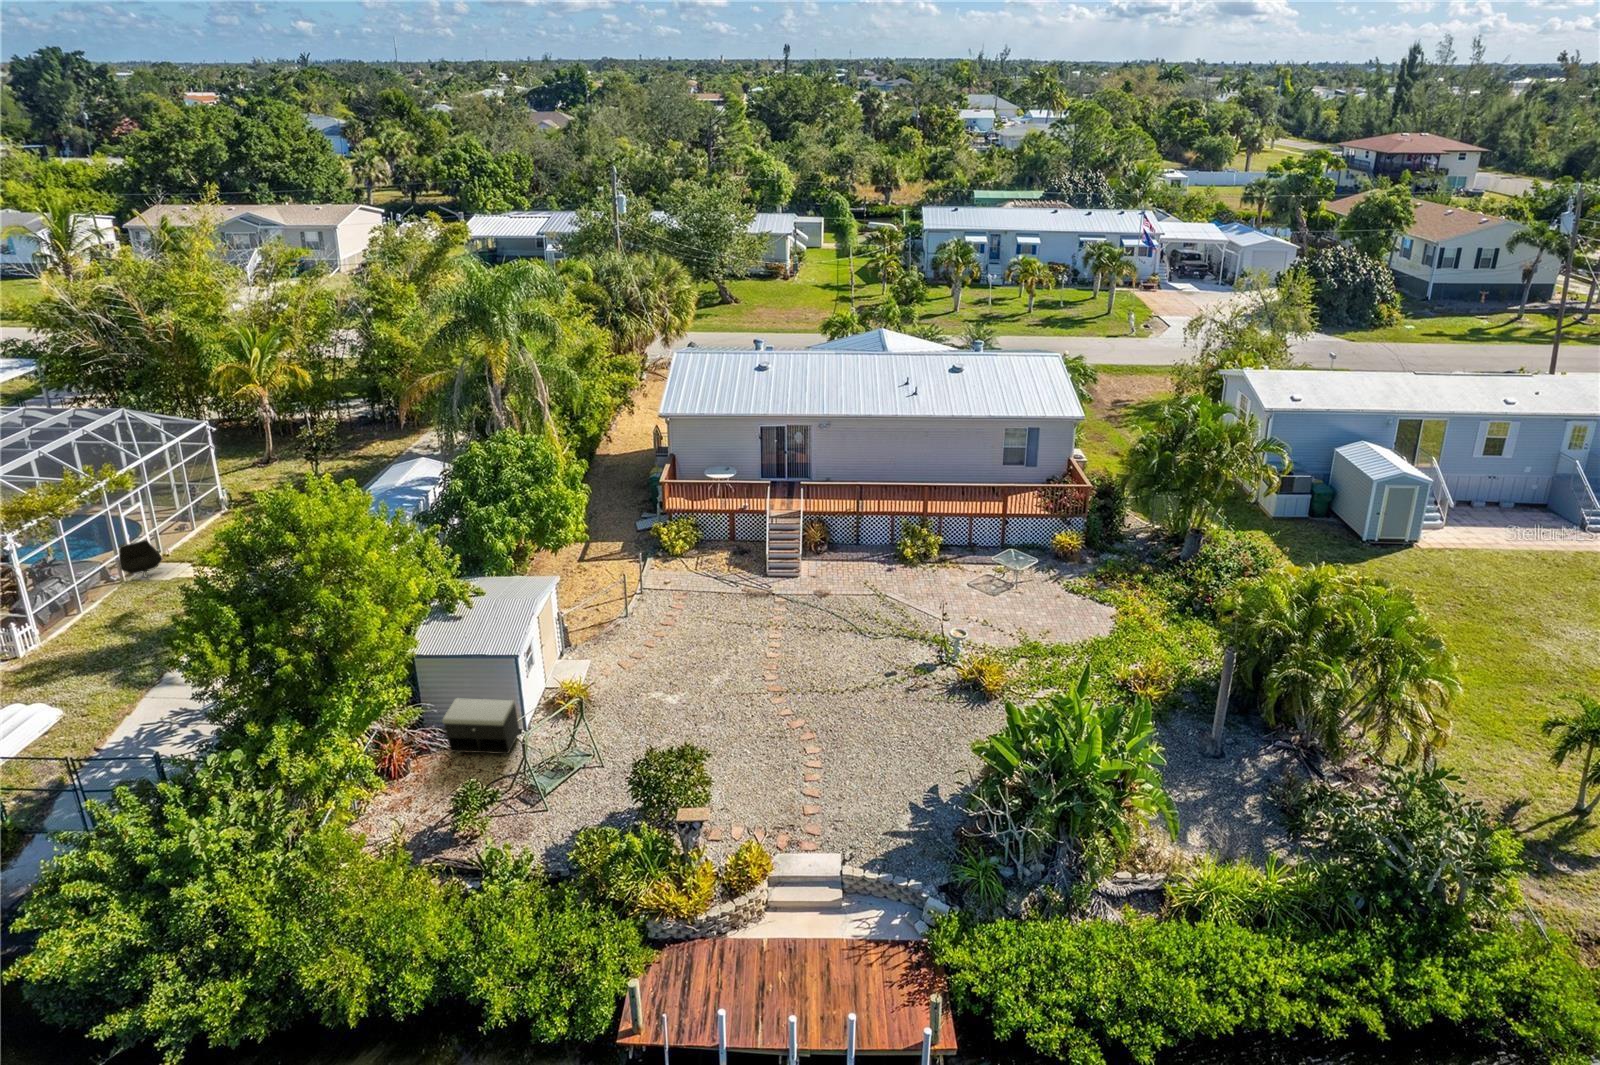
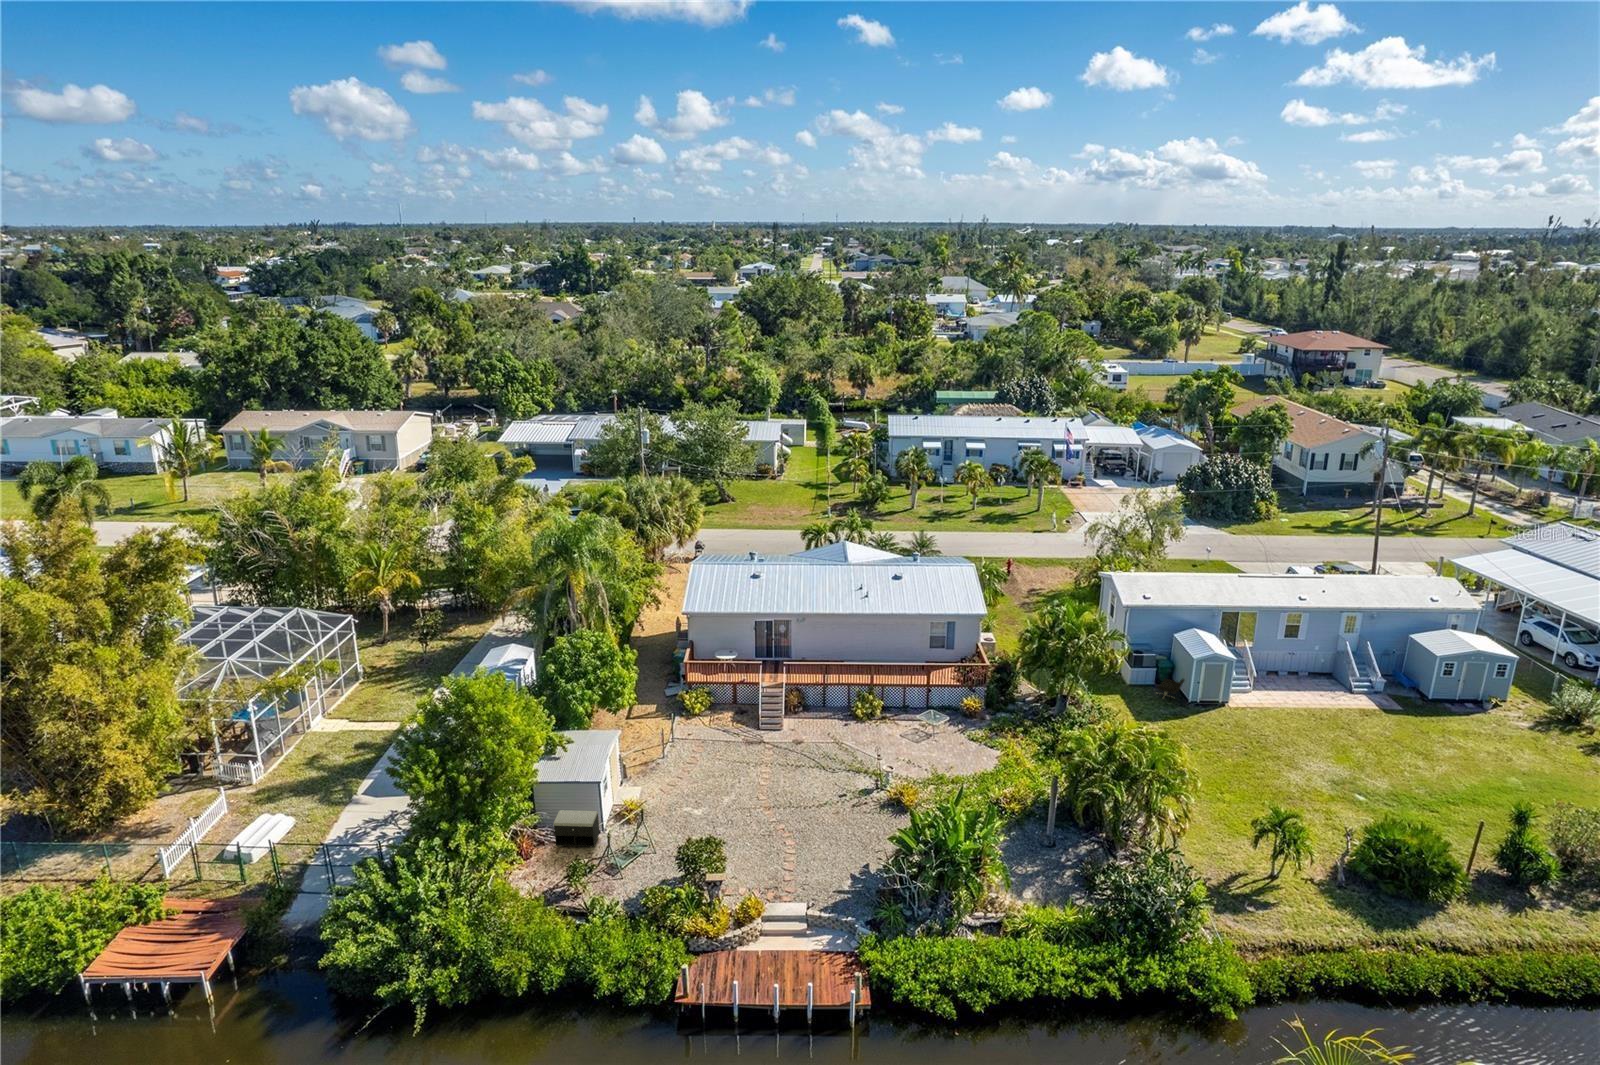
lounge chair: present [119,540,163,581] -> present [1158,679,1185,696]

